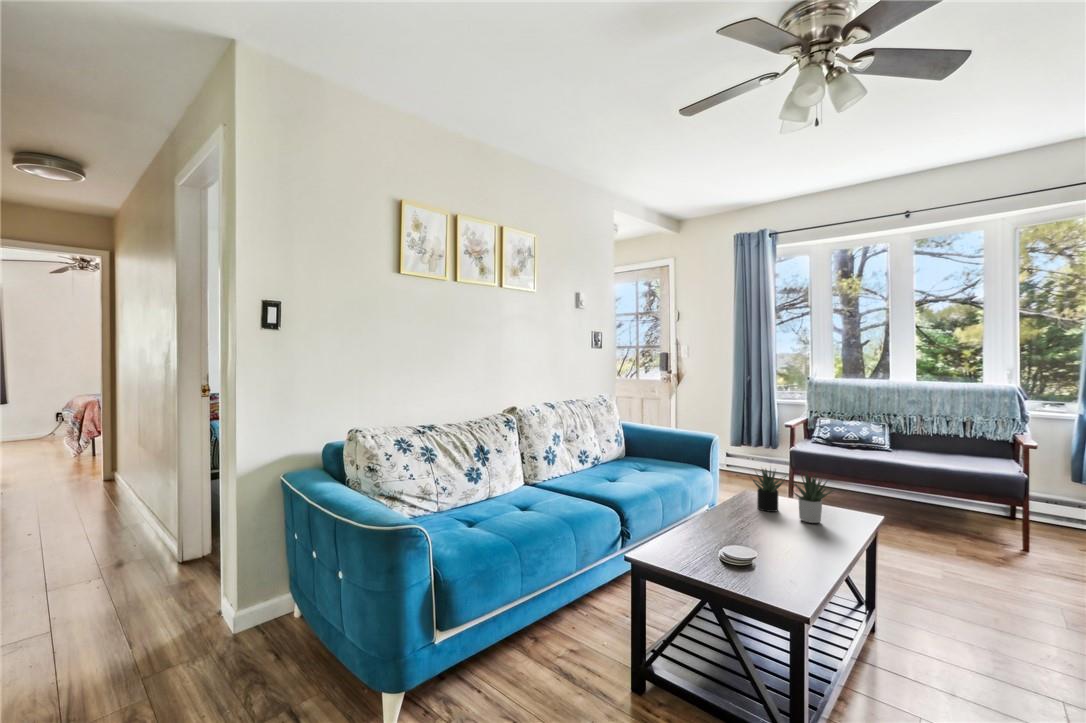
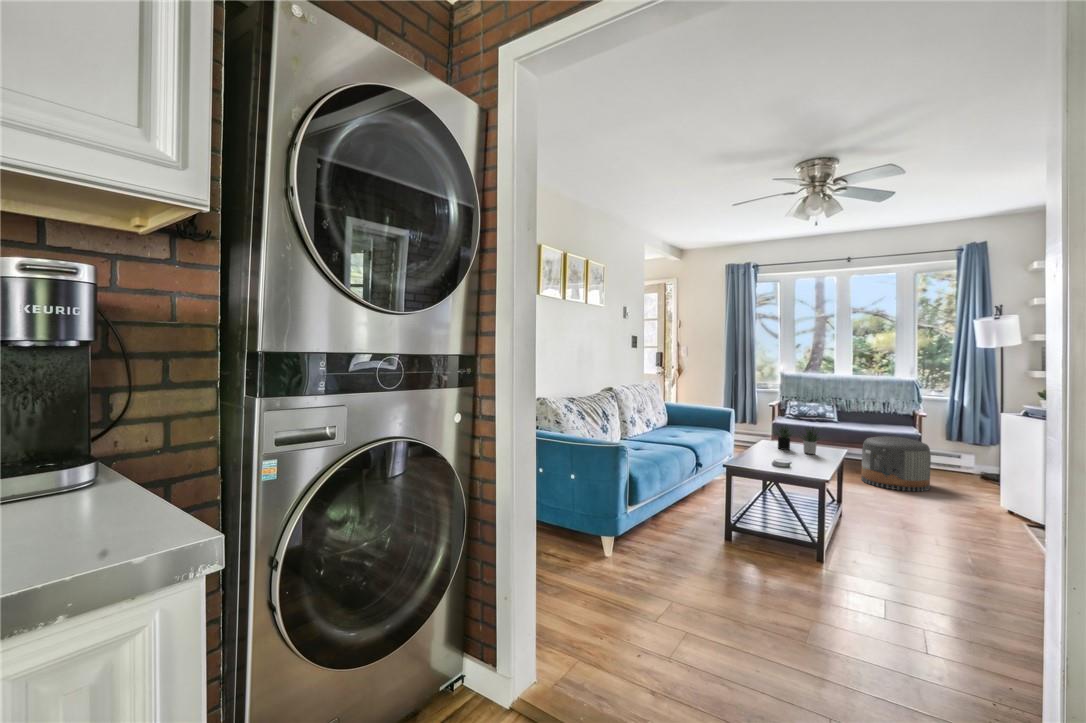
pouf: none [926,477,1046,573] -> present [861,436,931,491]

